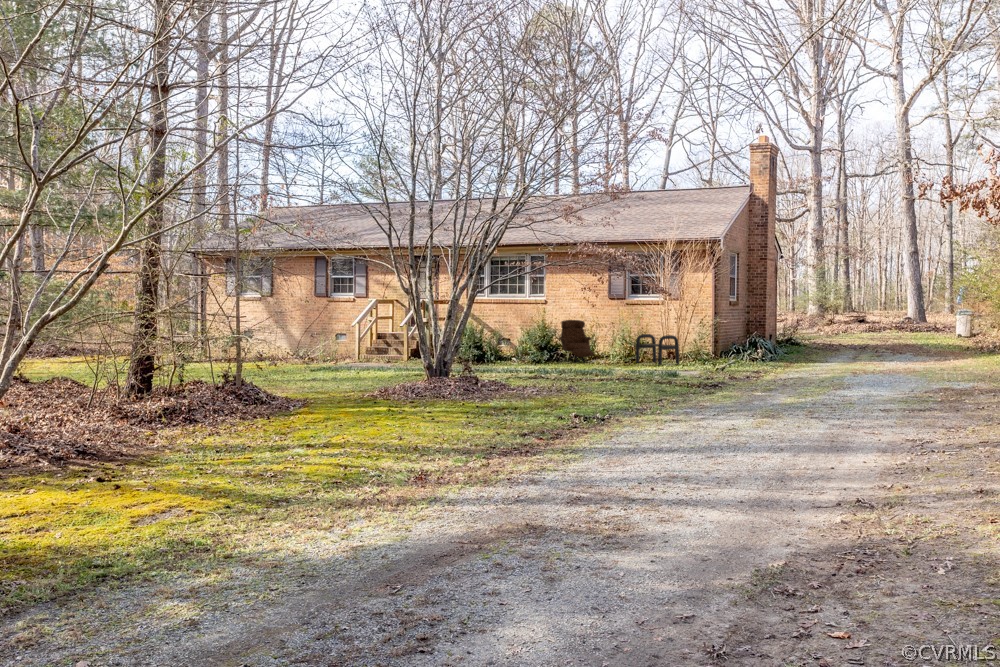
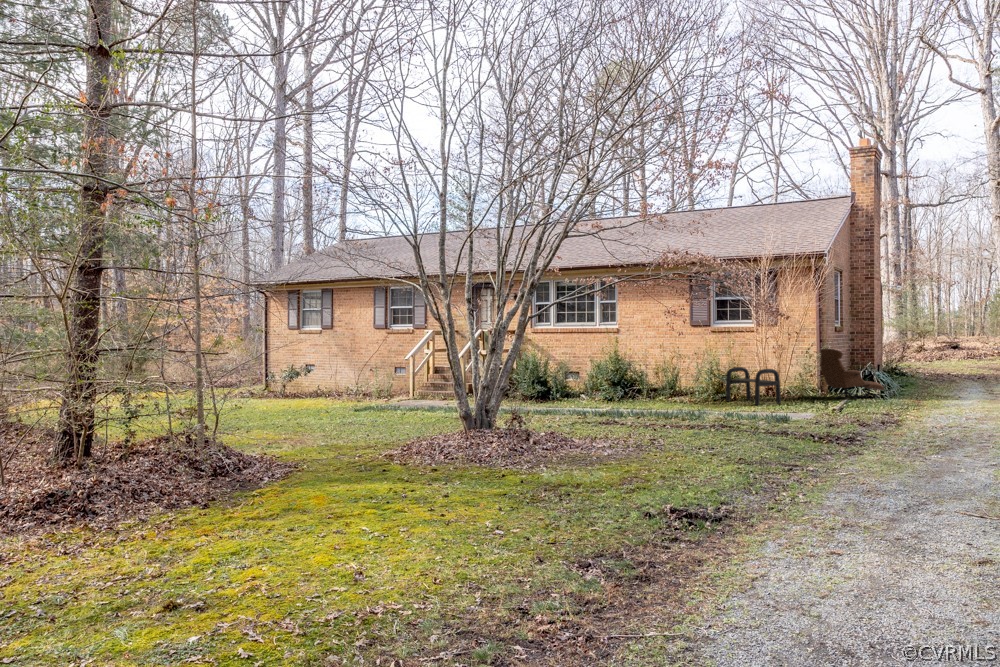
lounge chair: present [559,320,593,362] -> present [820,349,884,399]

